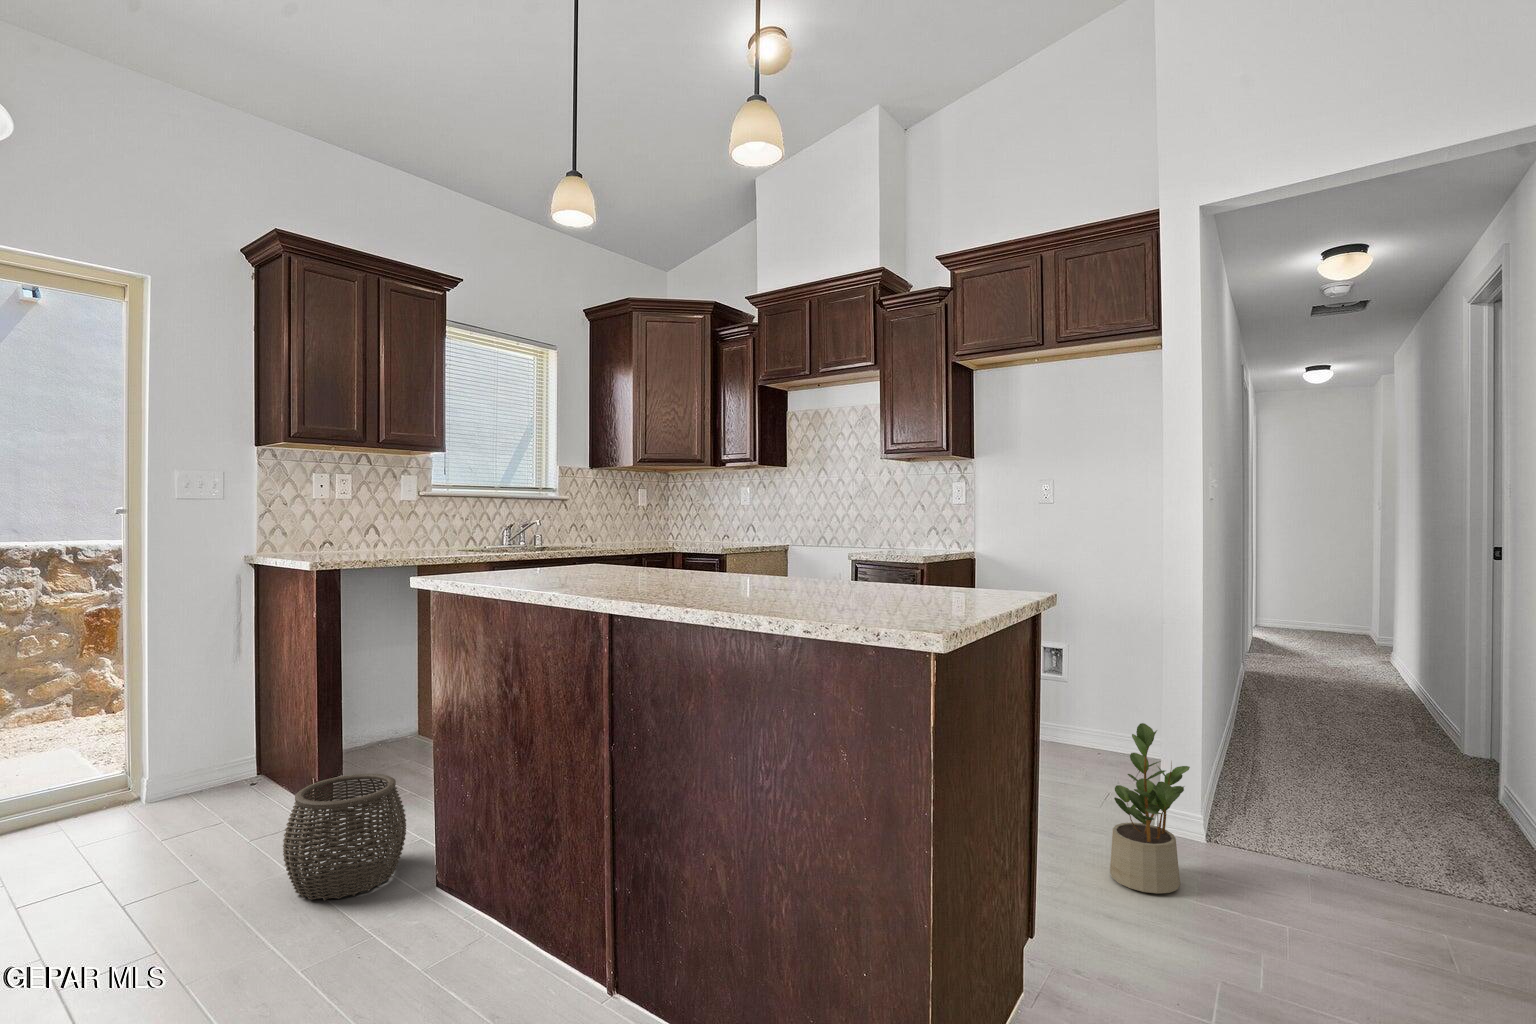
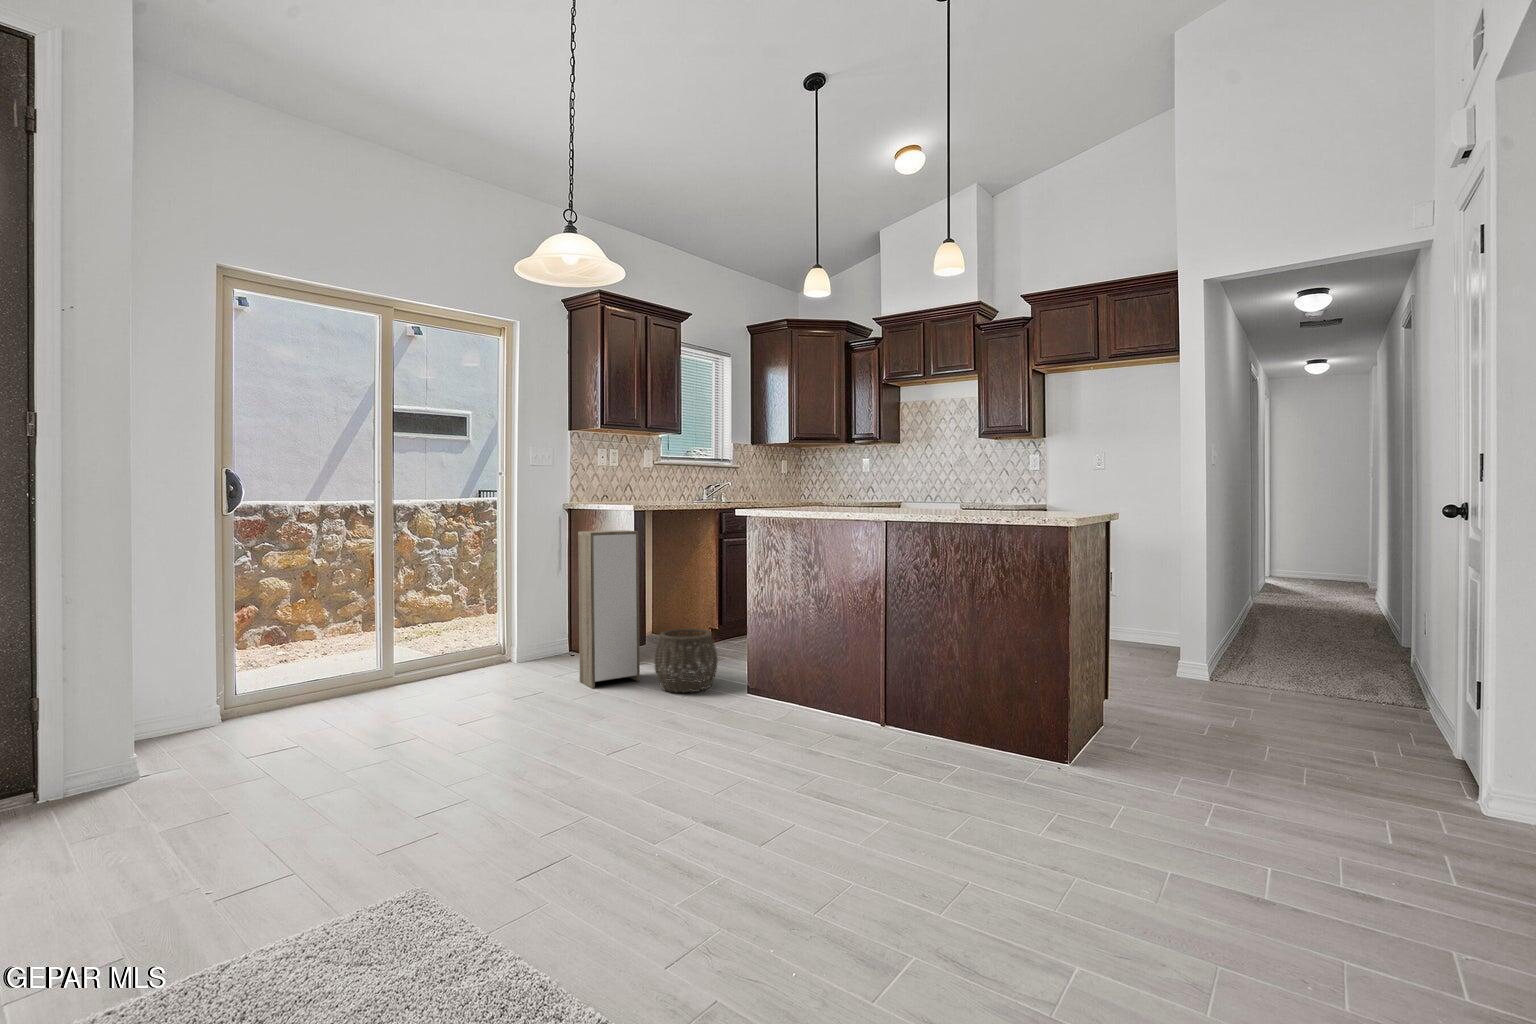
storage cabinet: none [180,607,285,887] -> present [578,530,640,688]
potted plant: present [1110,723,1190,894] -> none [1143,598,1193,695]

